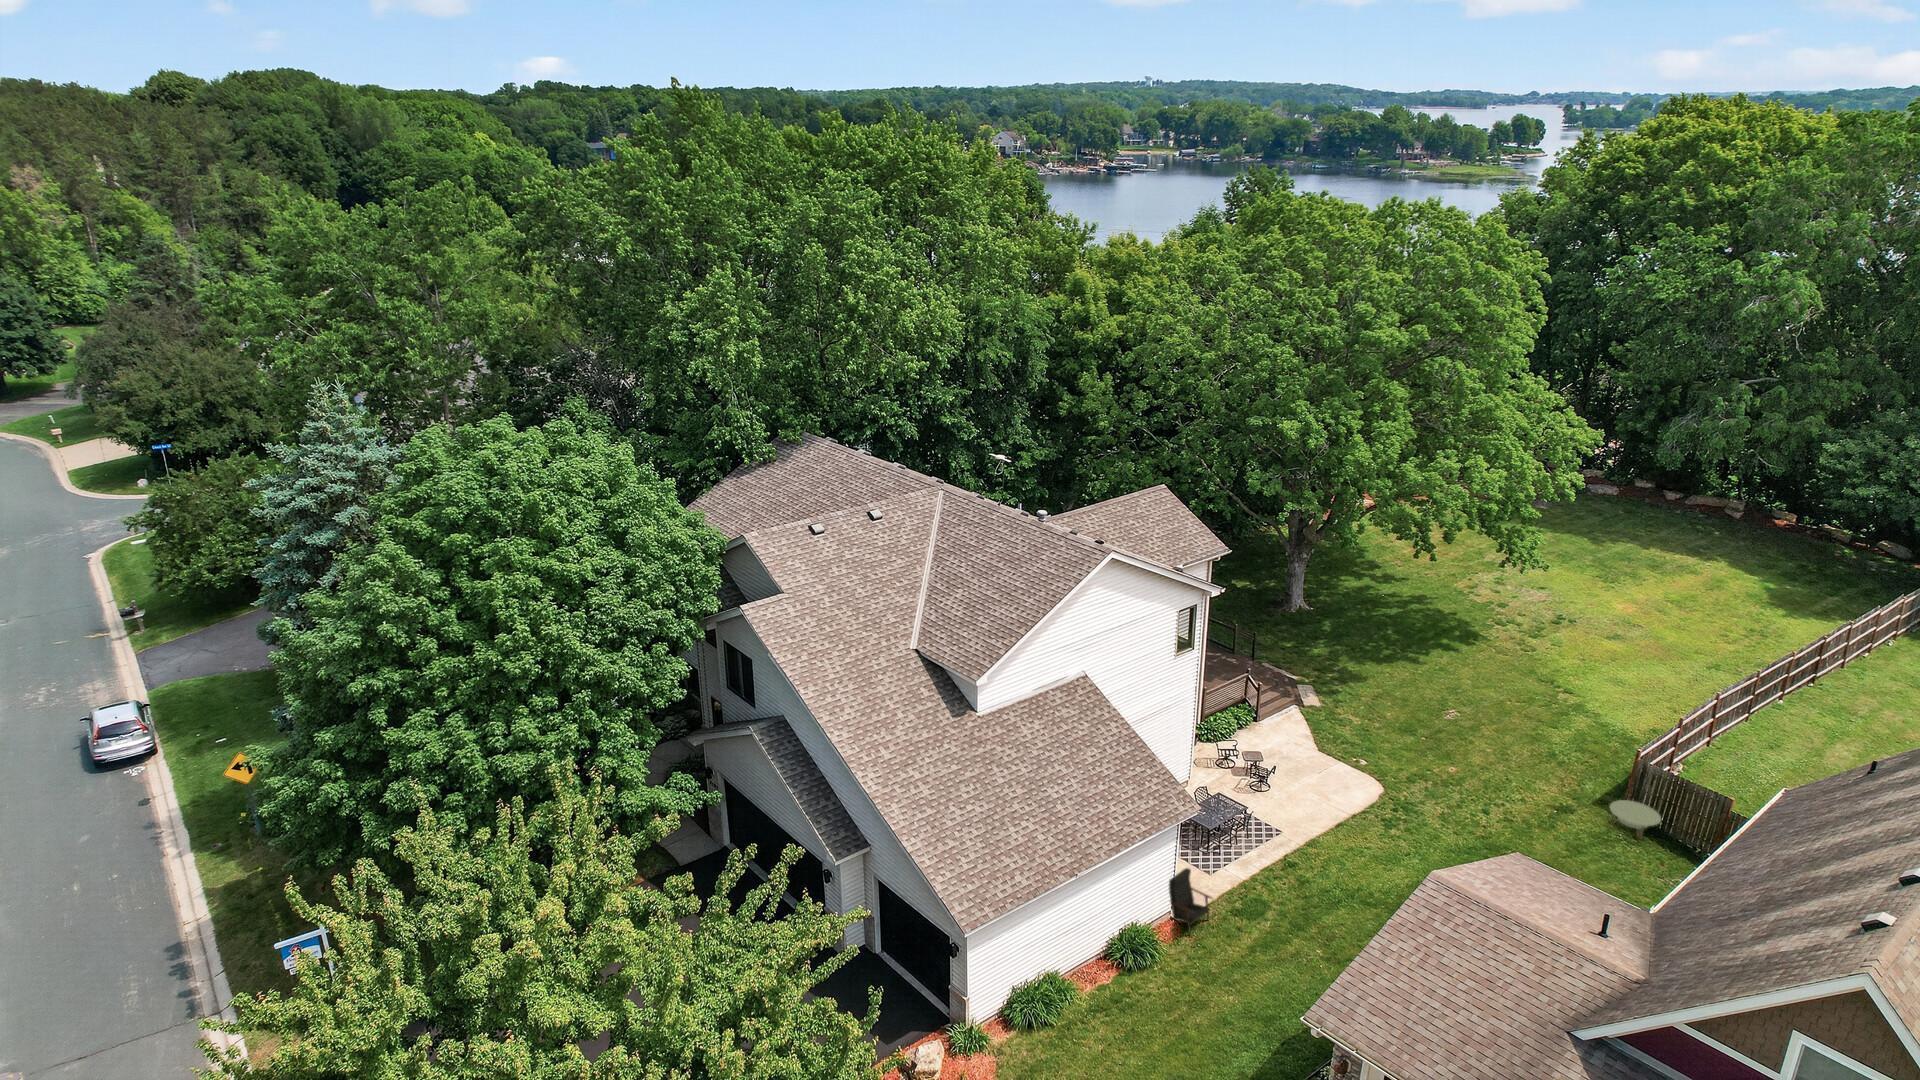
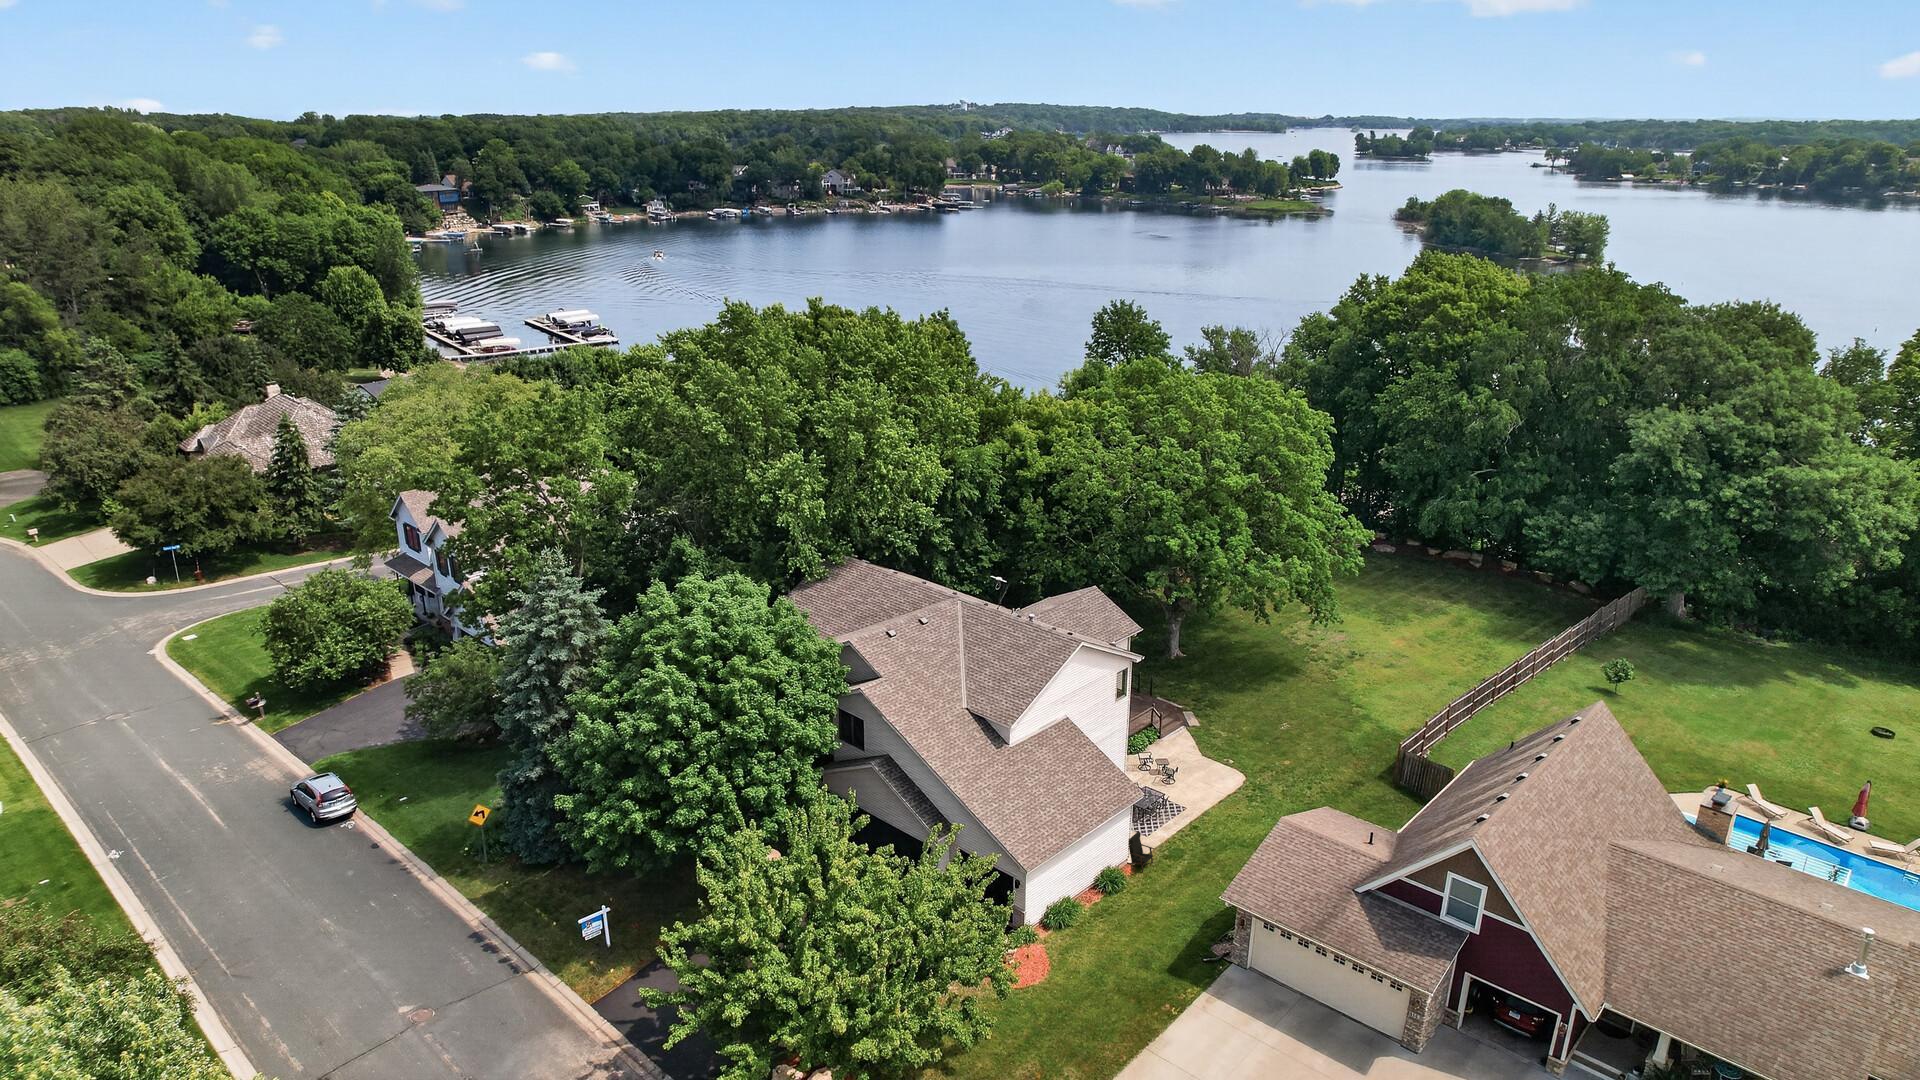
round table: present [1609,800,1661,840] -> none [1382,774,1411,797]

